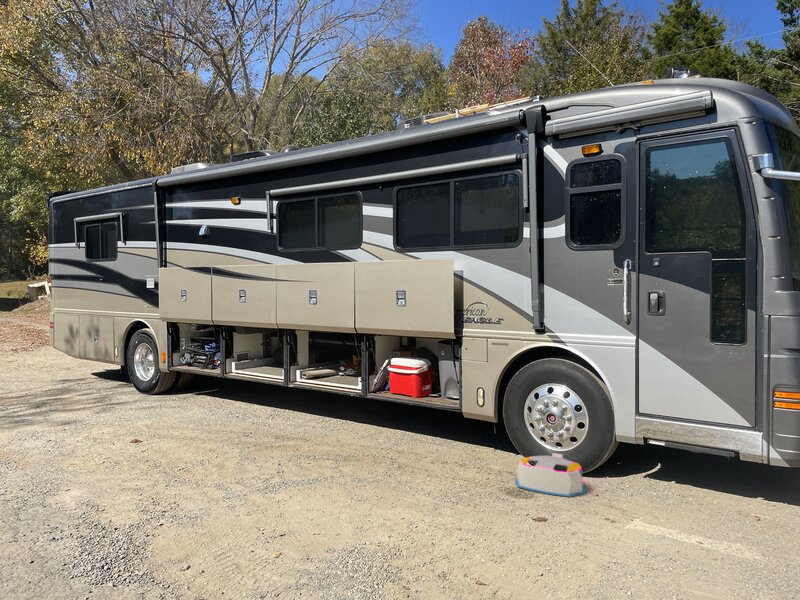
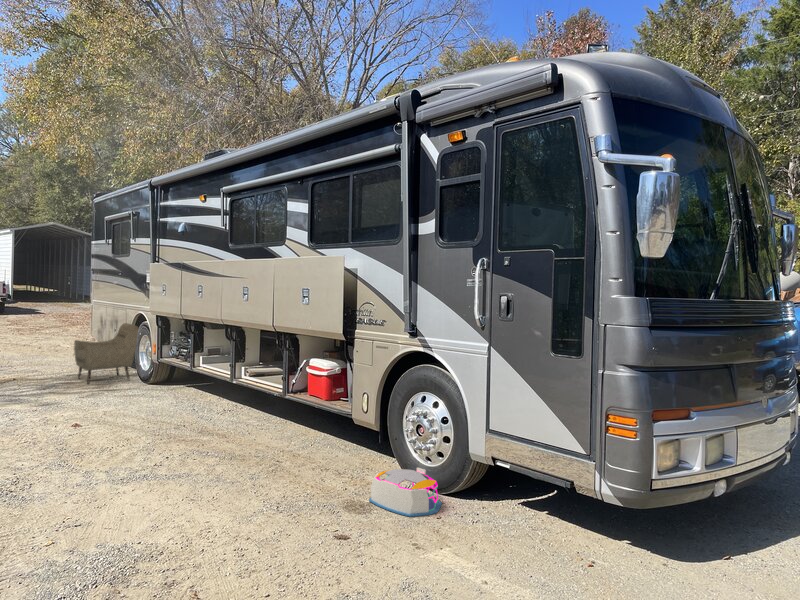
chair: none [63,332,138,399] -> present [74,323,139,384]

